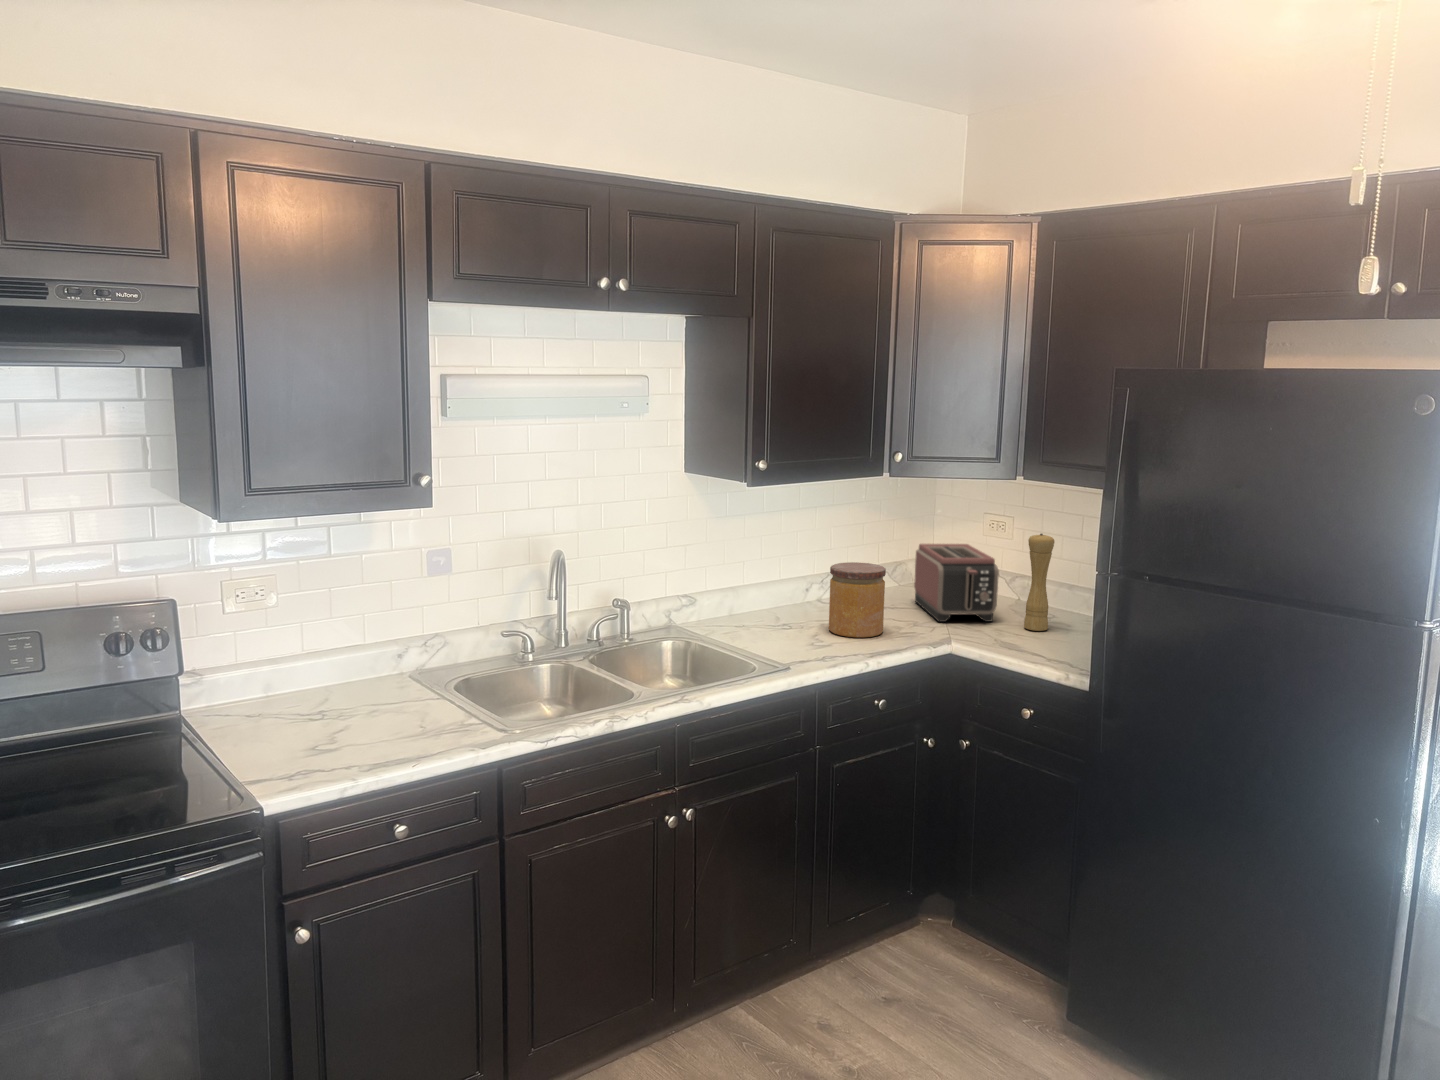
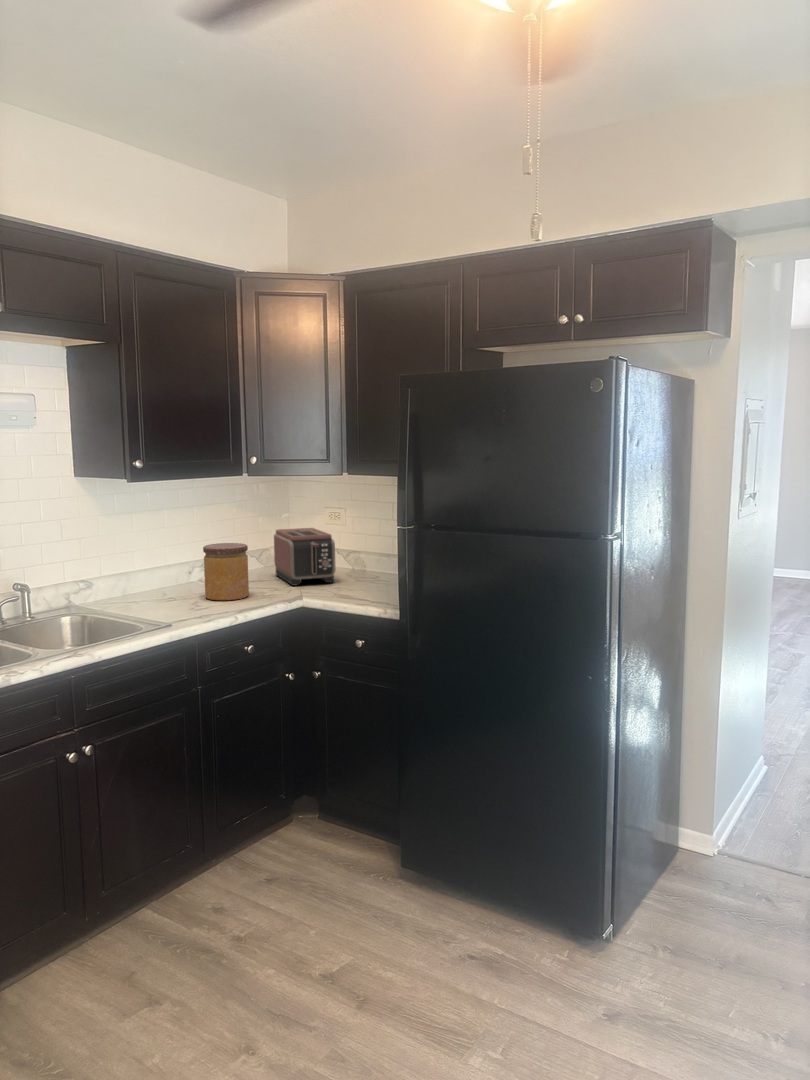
pepper mill: present [1024,533,1054,631] -> none [354,513,373,585]

